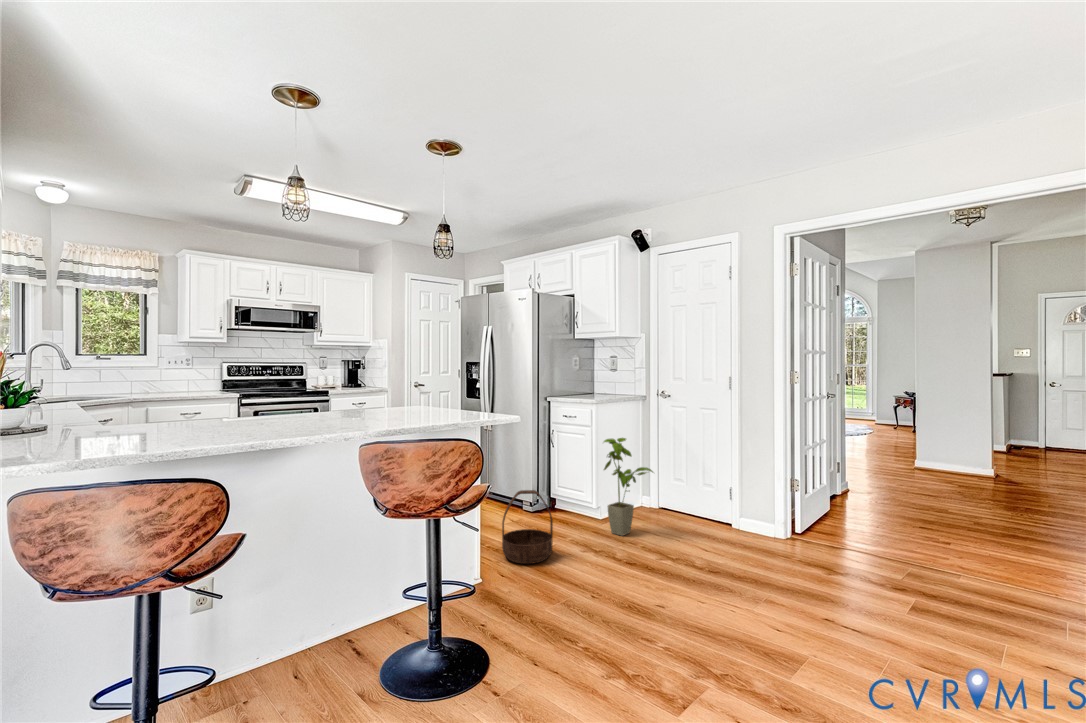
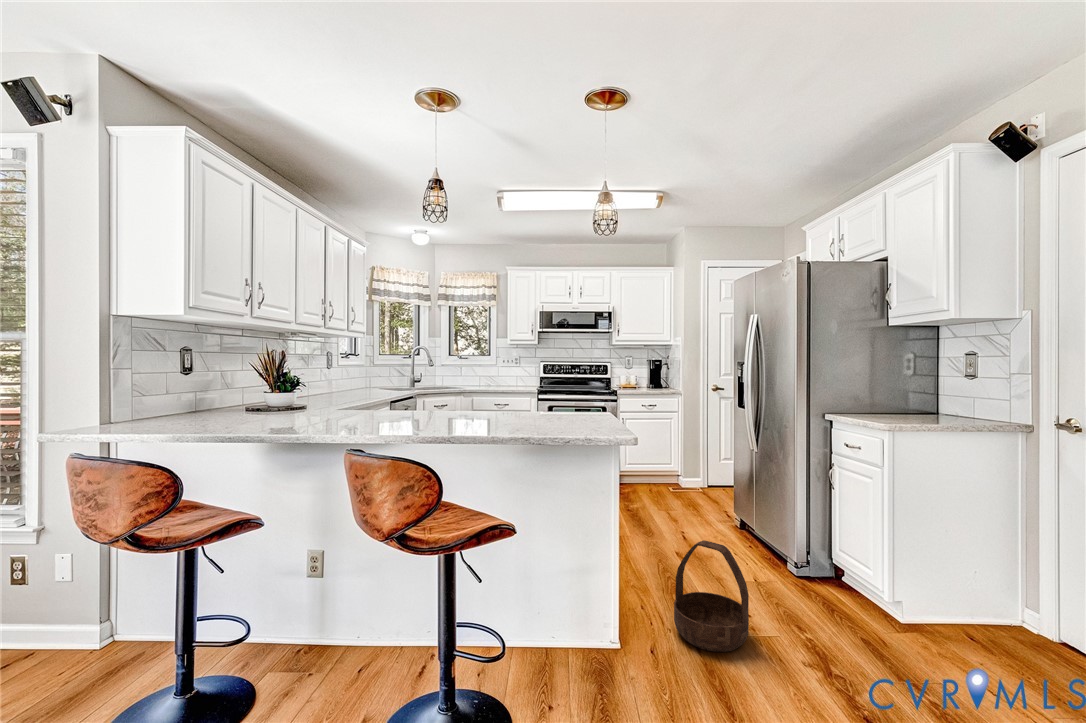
house plant: present [604,438,653,536] -> none [869,492,980,666]

